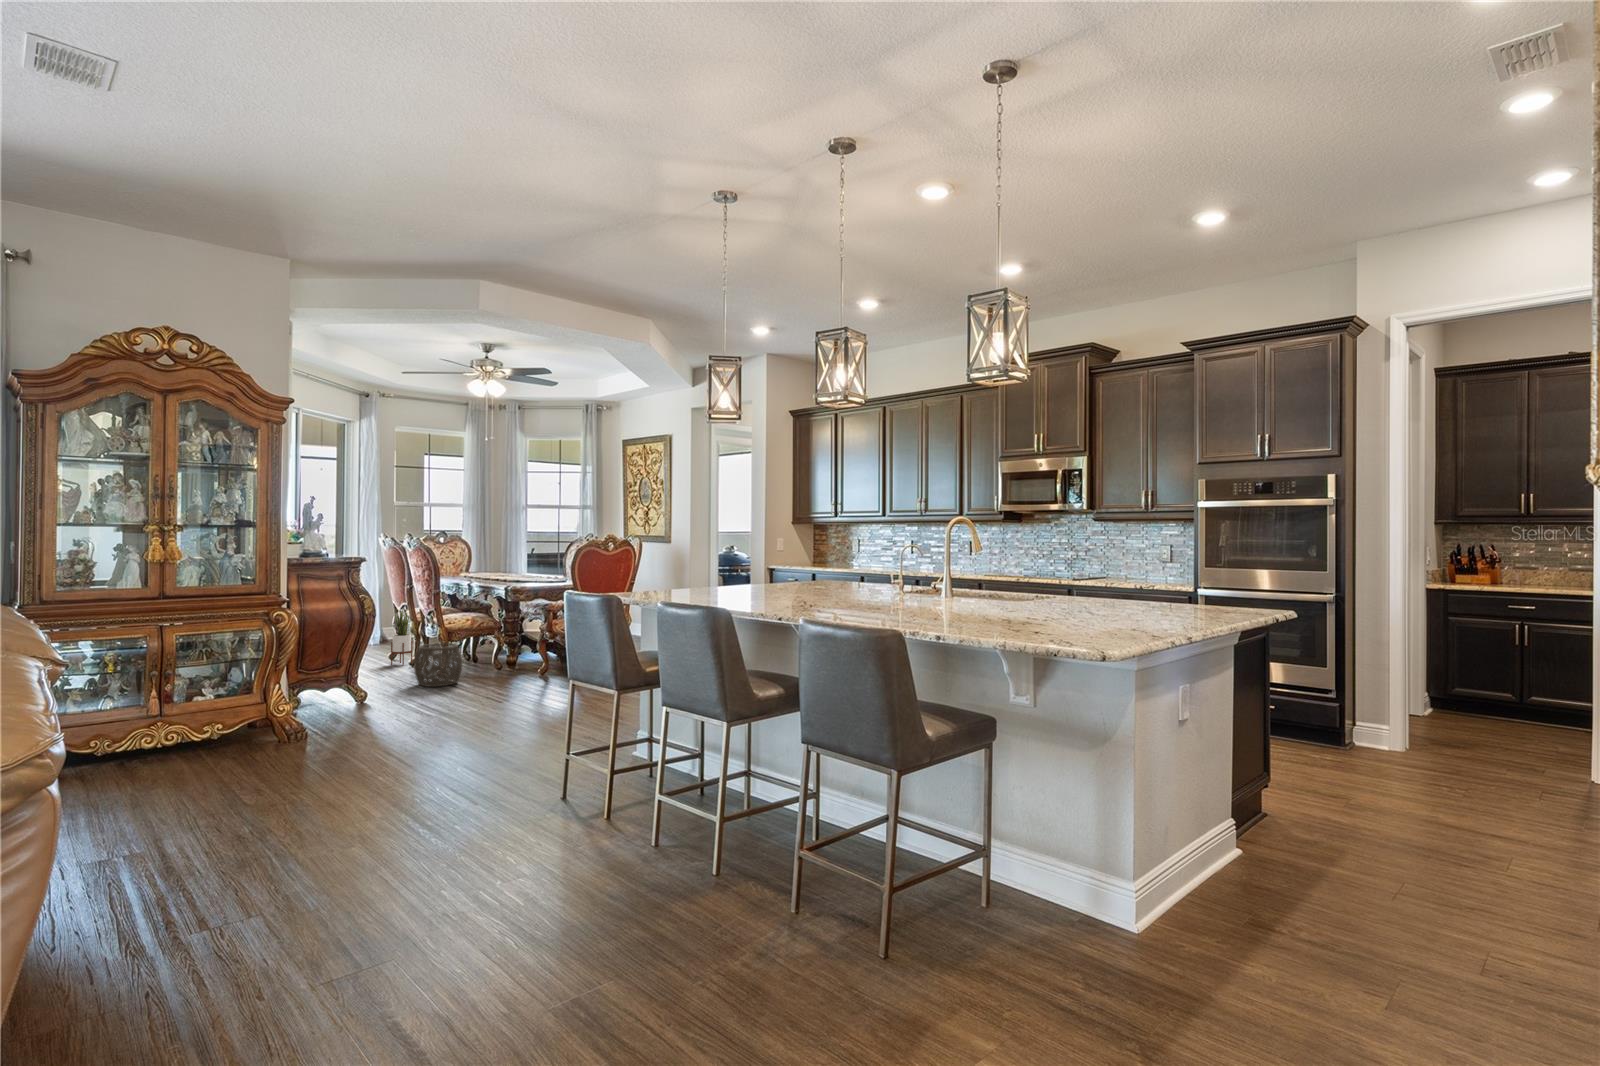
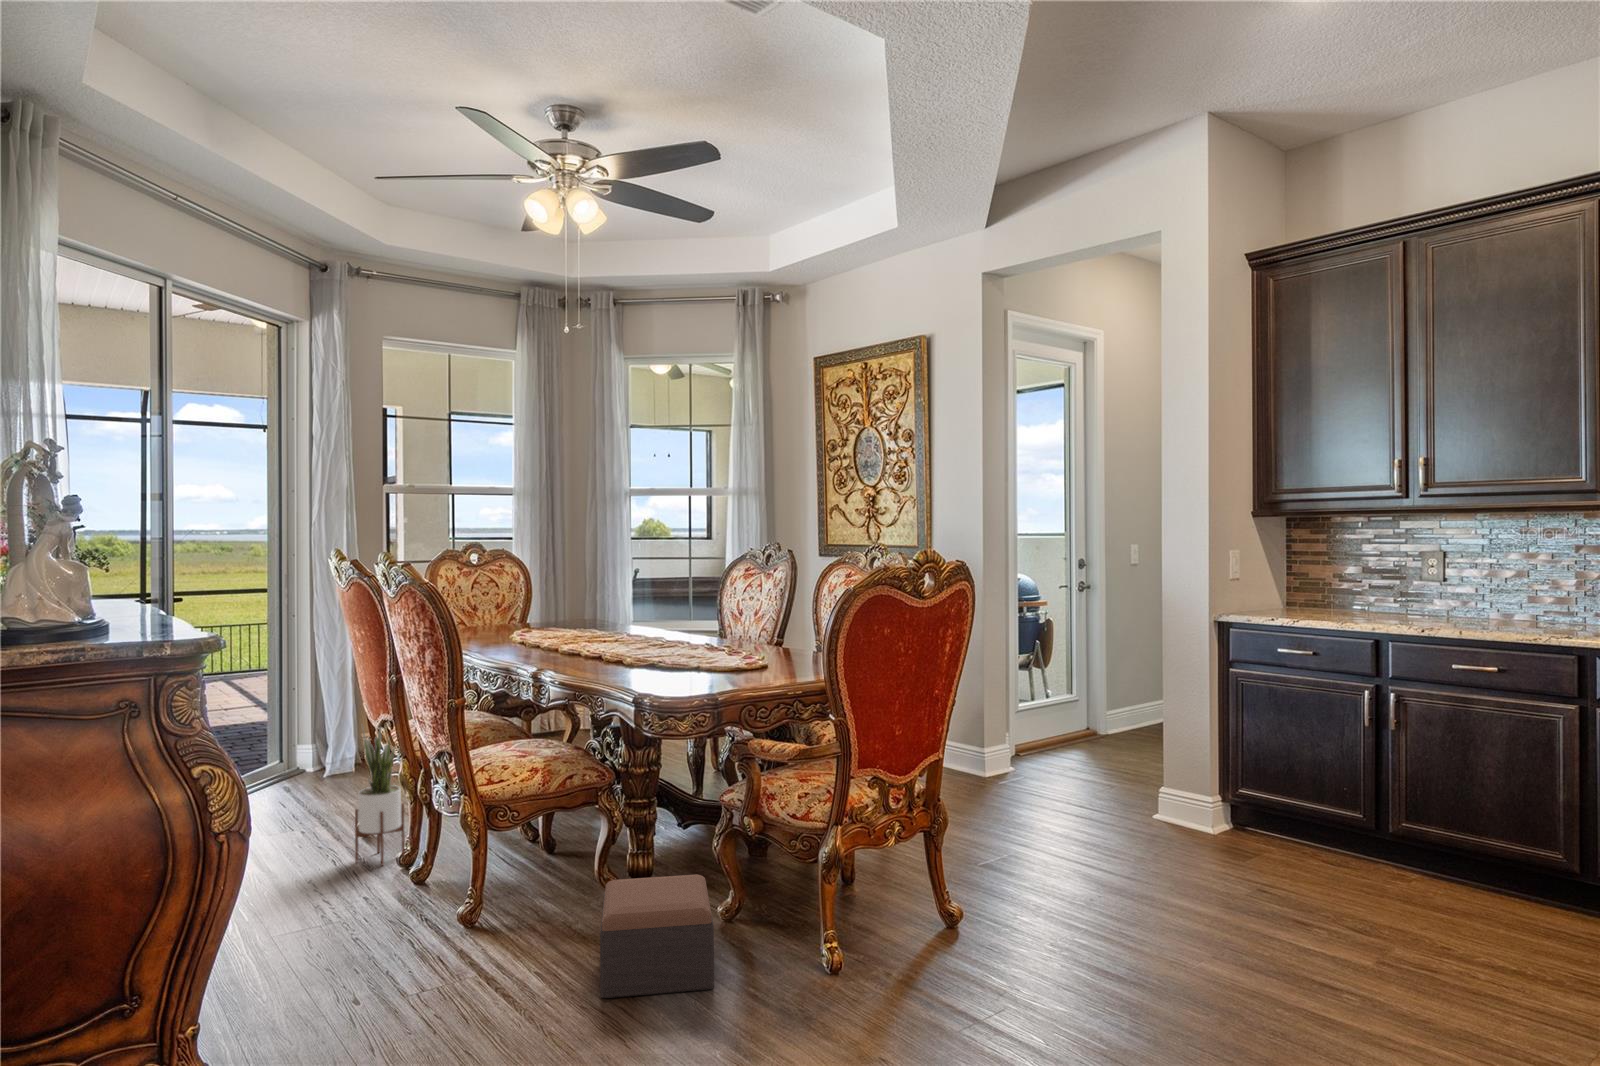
woven basket: present [414,643,462,687] -> none [385,856,521,1005]
footstool: none [491,652,534,686] -> present [600,874,714,998]

